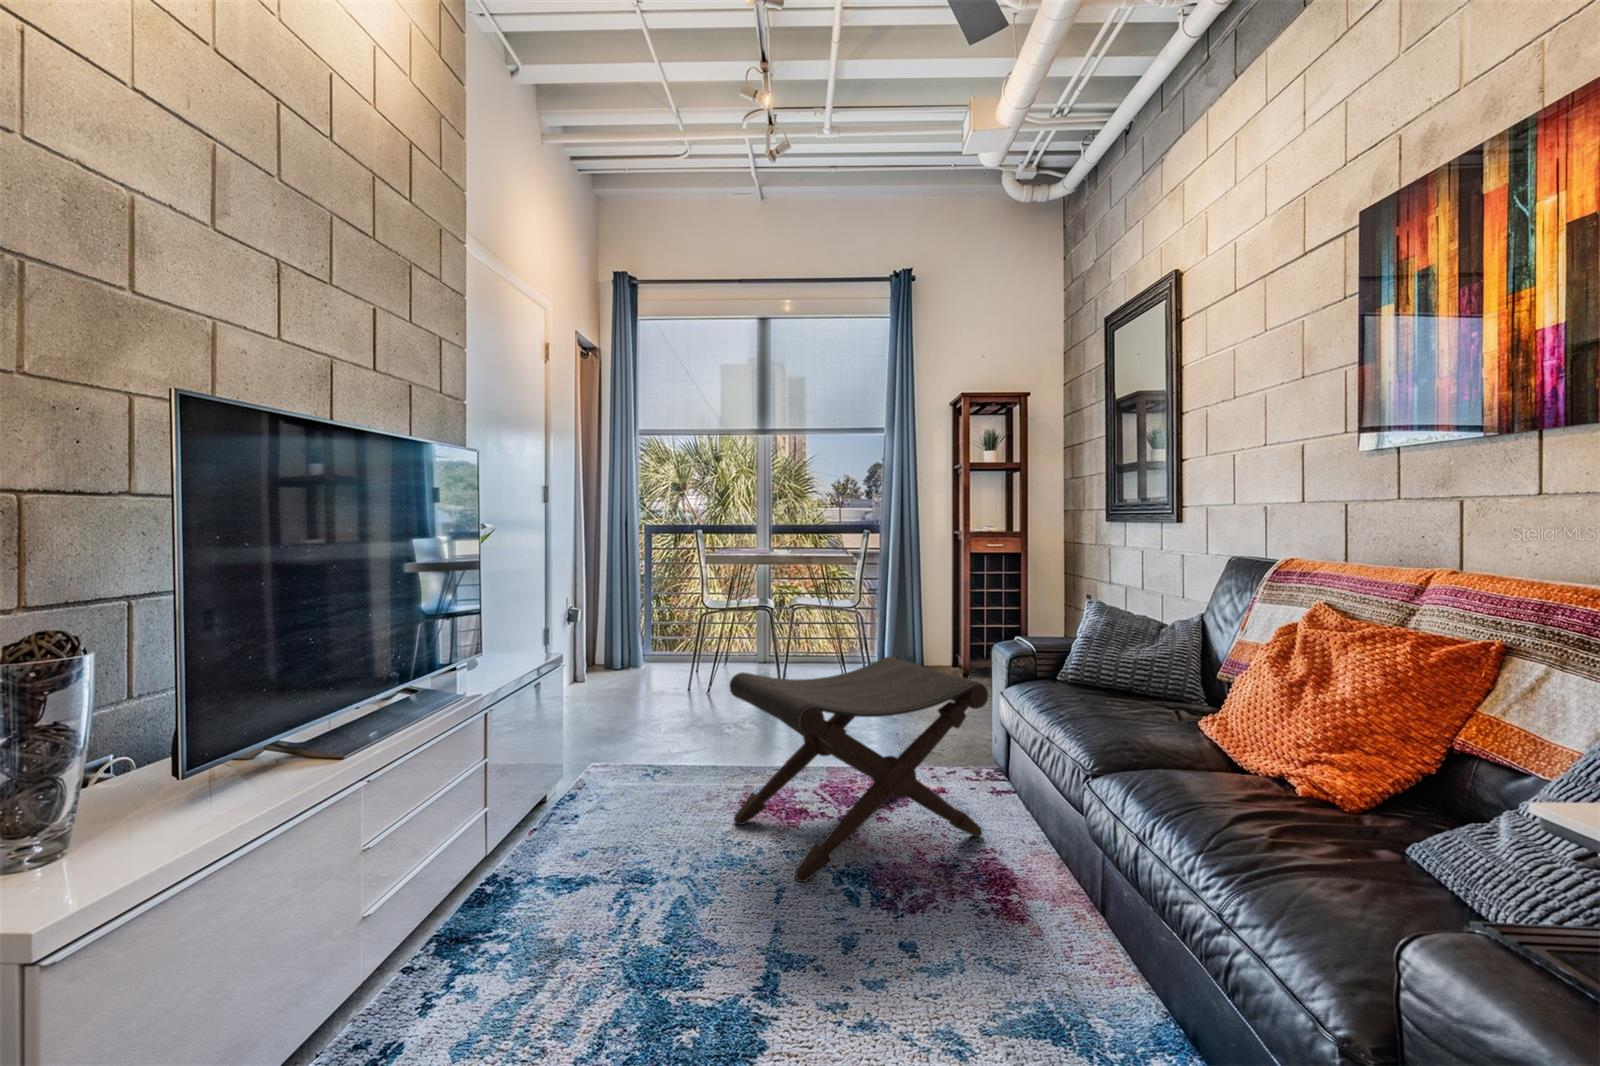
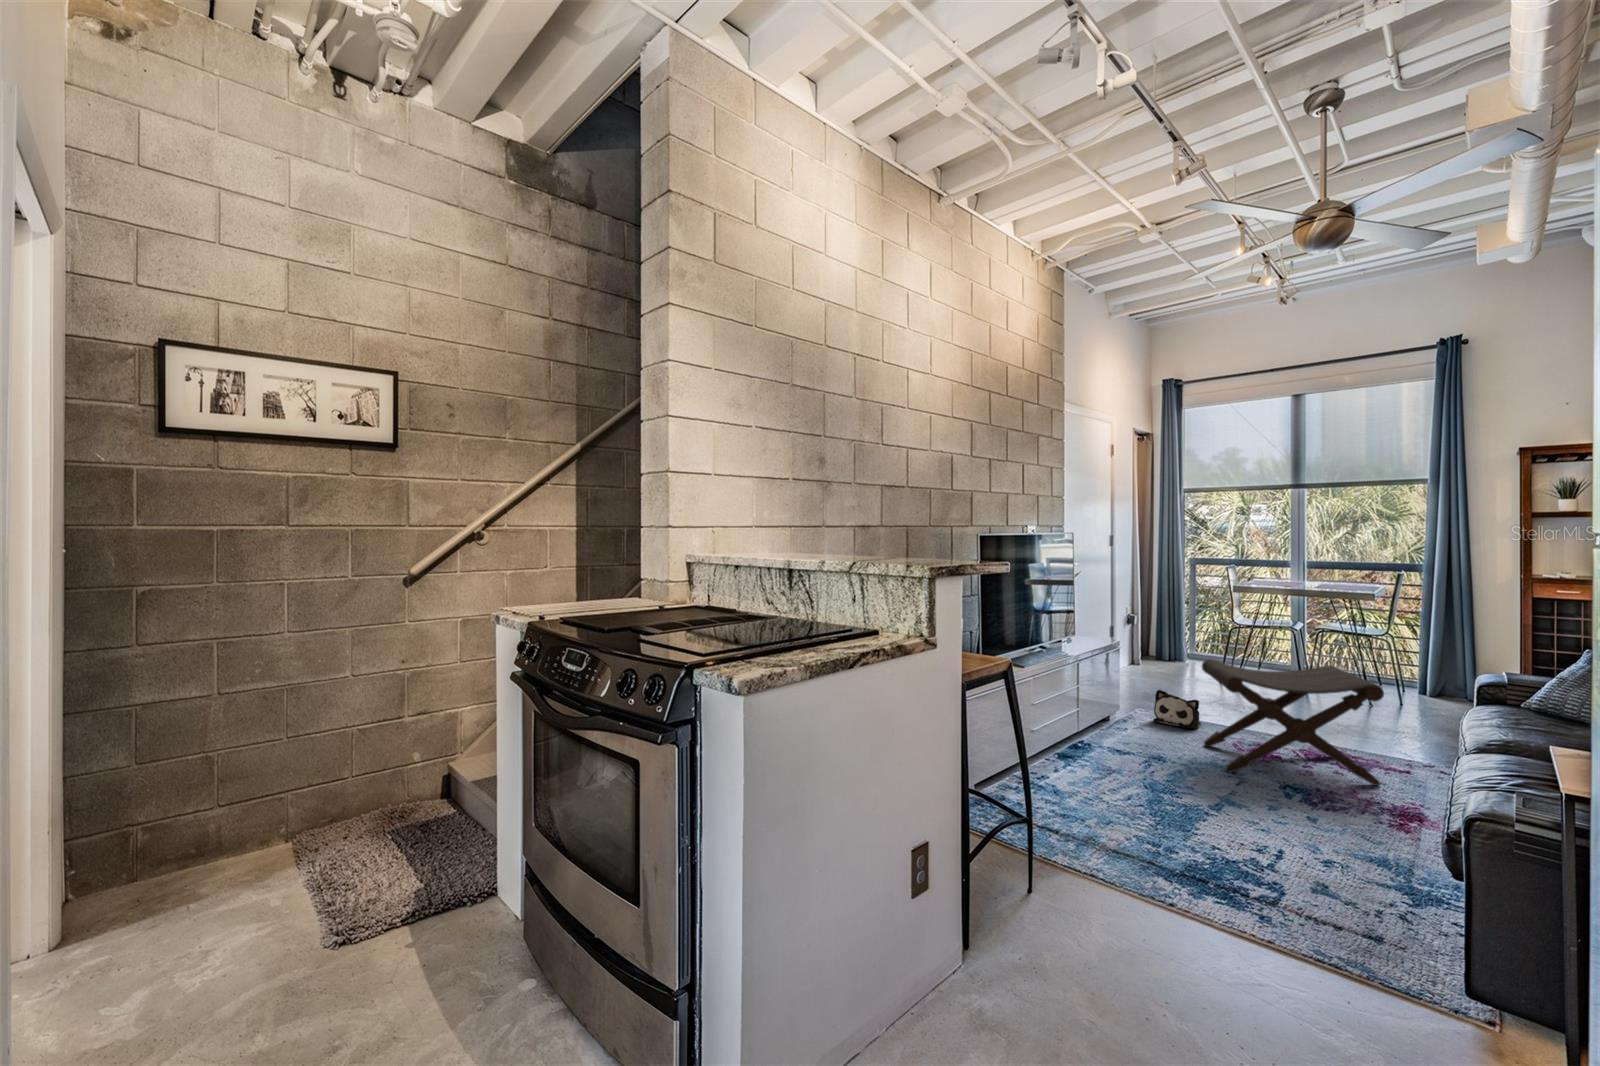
plush toy: none [641,731,710,791] -> present [1153,690,1201,729]

